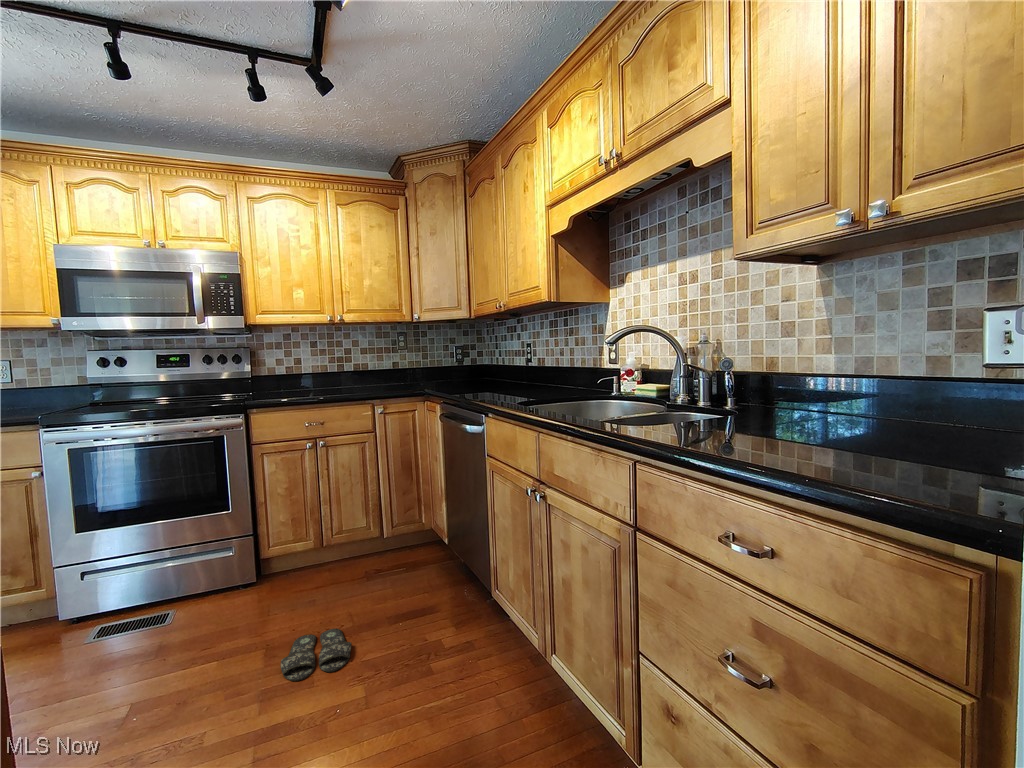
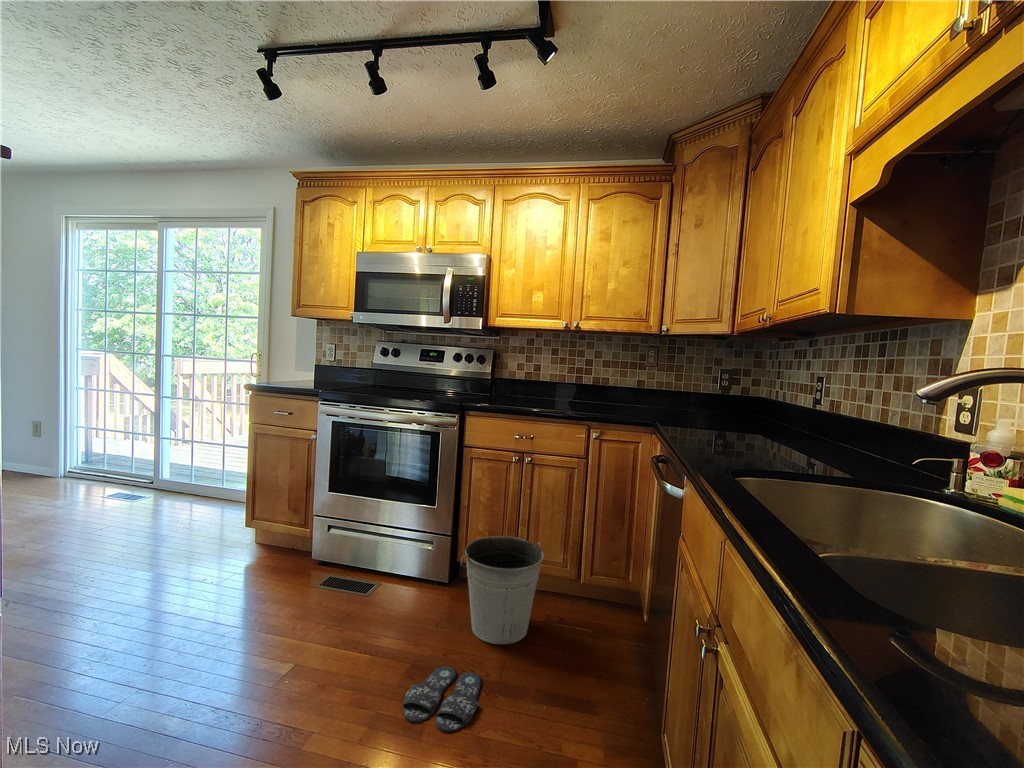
bucket: none [284,510,363,608] -> present [461,536,543,644]

